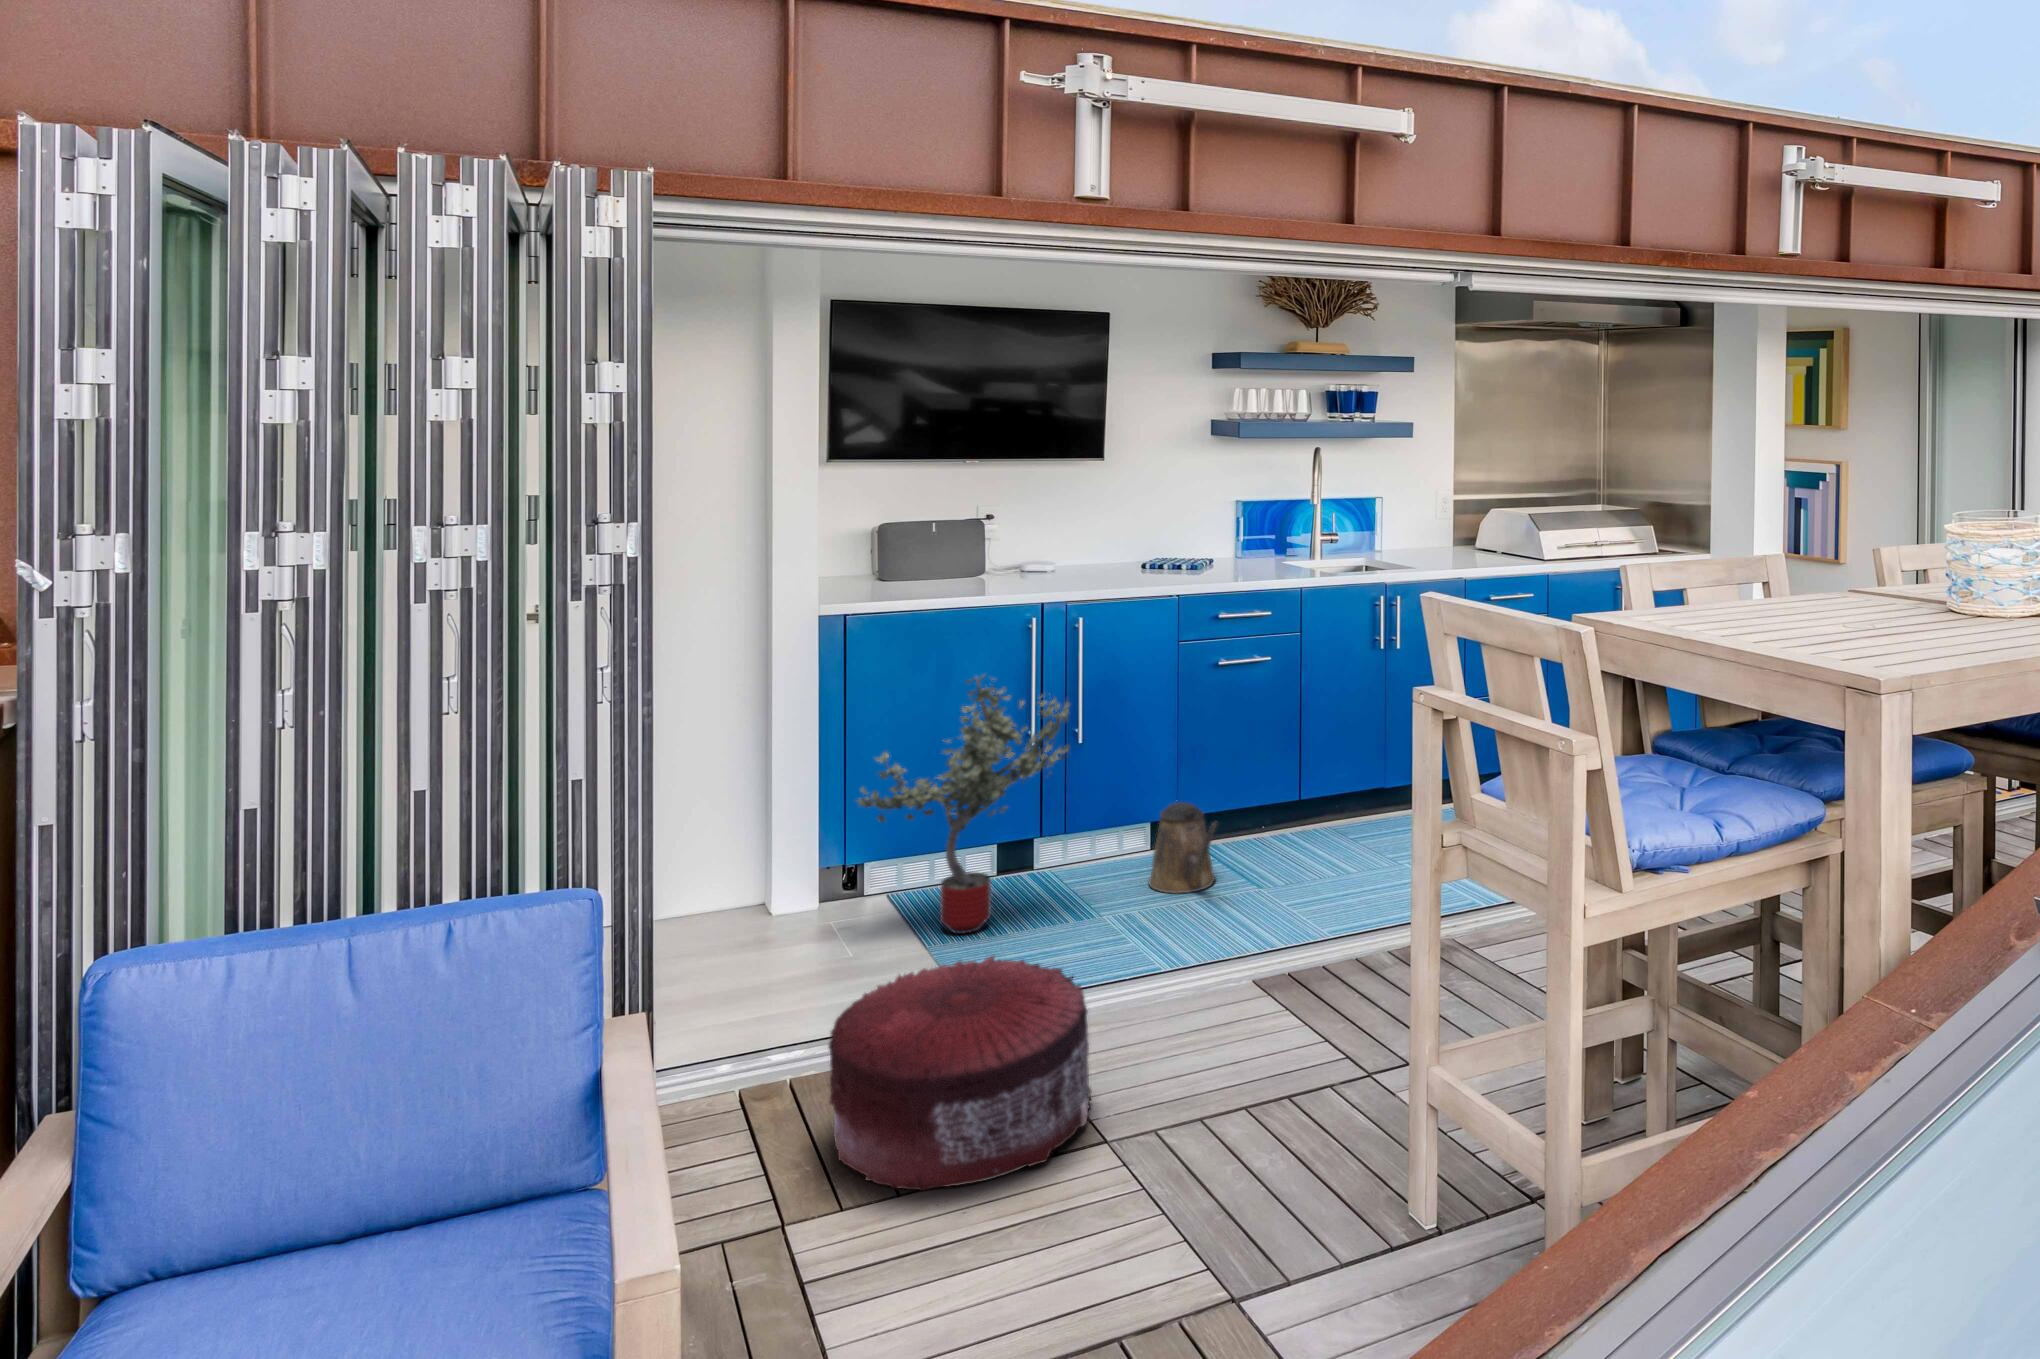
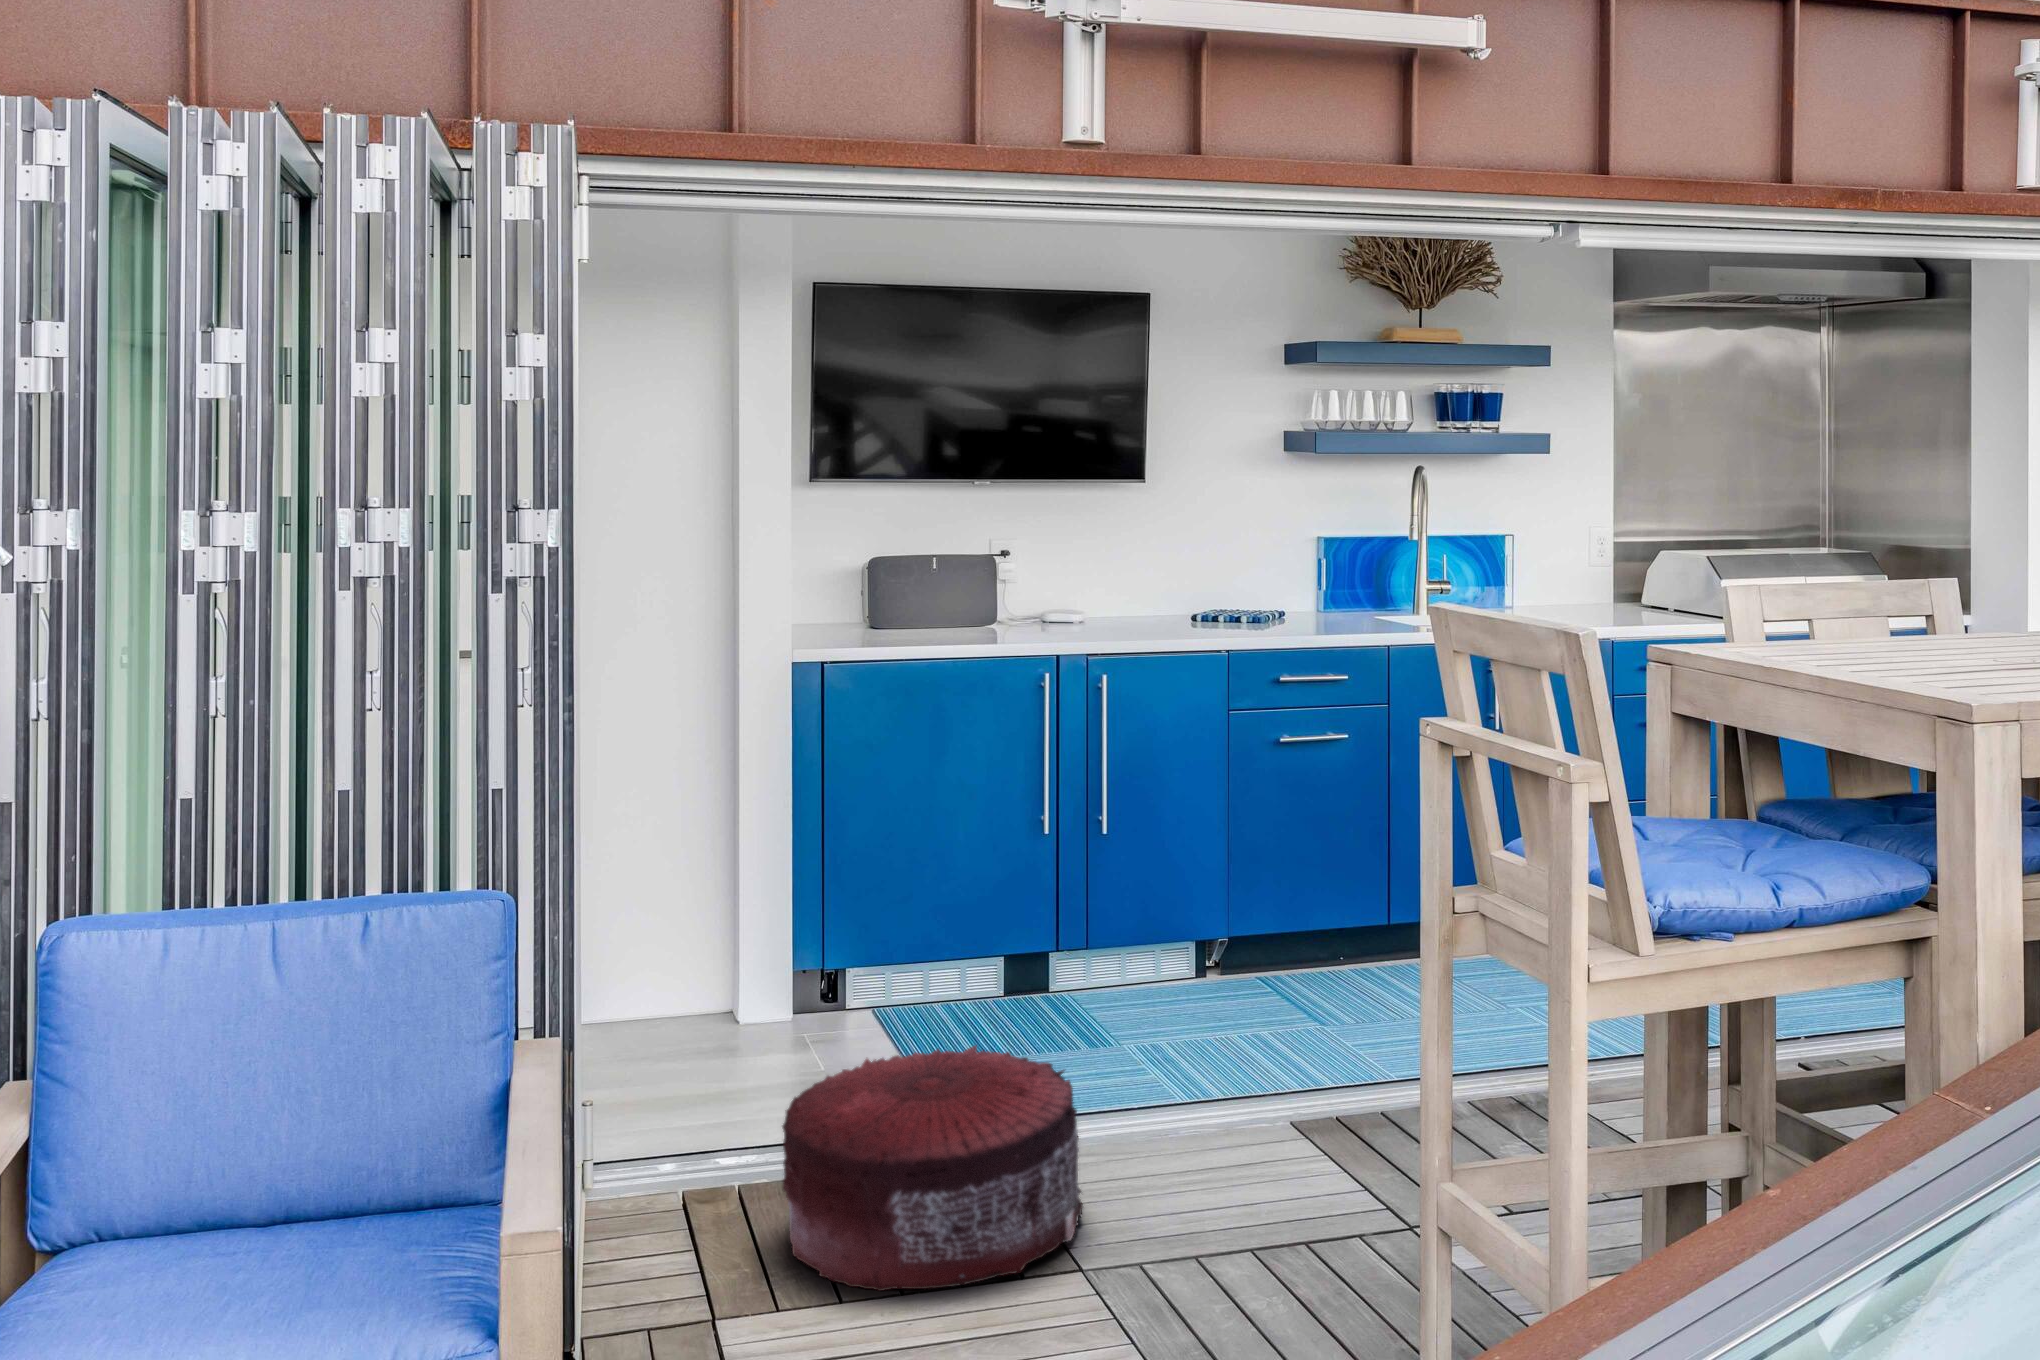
potted tree: present [858,676,1070,934] -> none [838,725,1095,1045]
watering can: present [1149,802,1218,894] -> none [1196,901,1280,1016]

